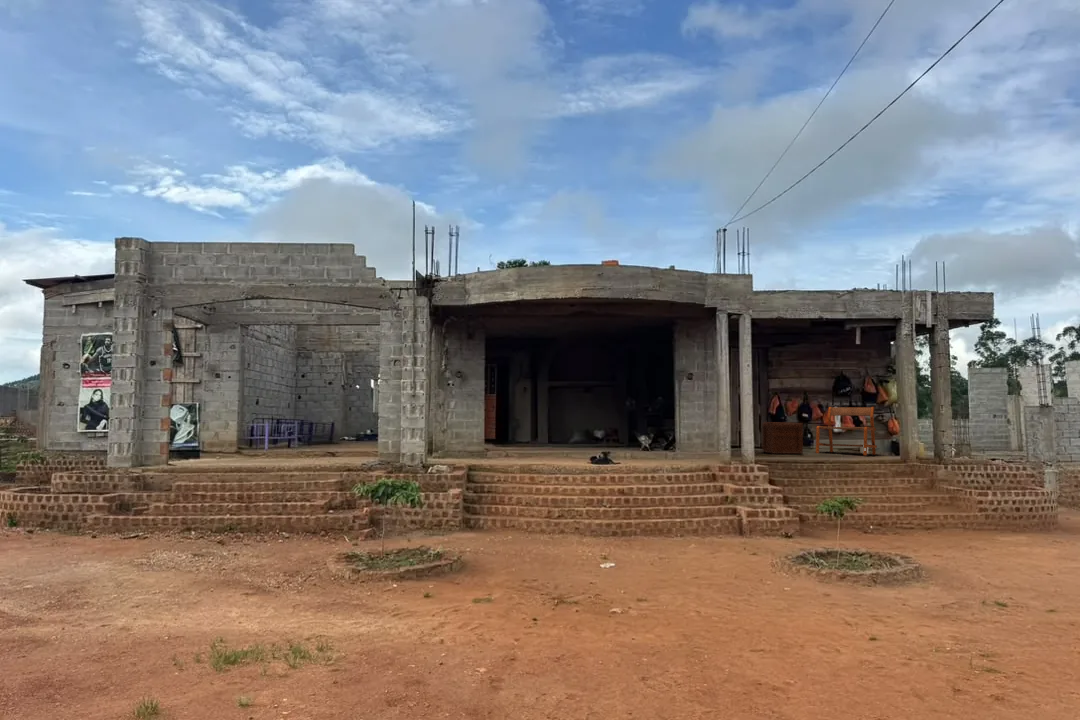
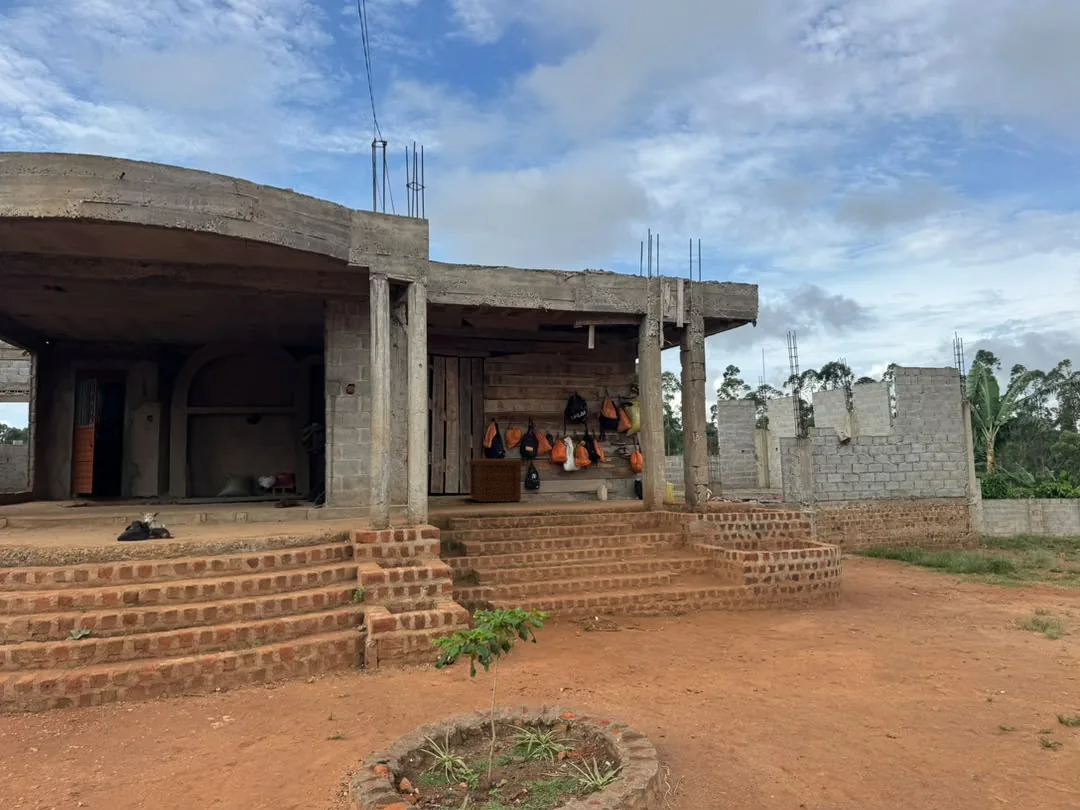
bench: present [816,407,877,455] -> none [540,437,616,501]

